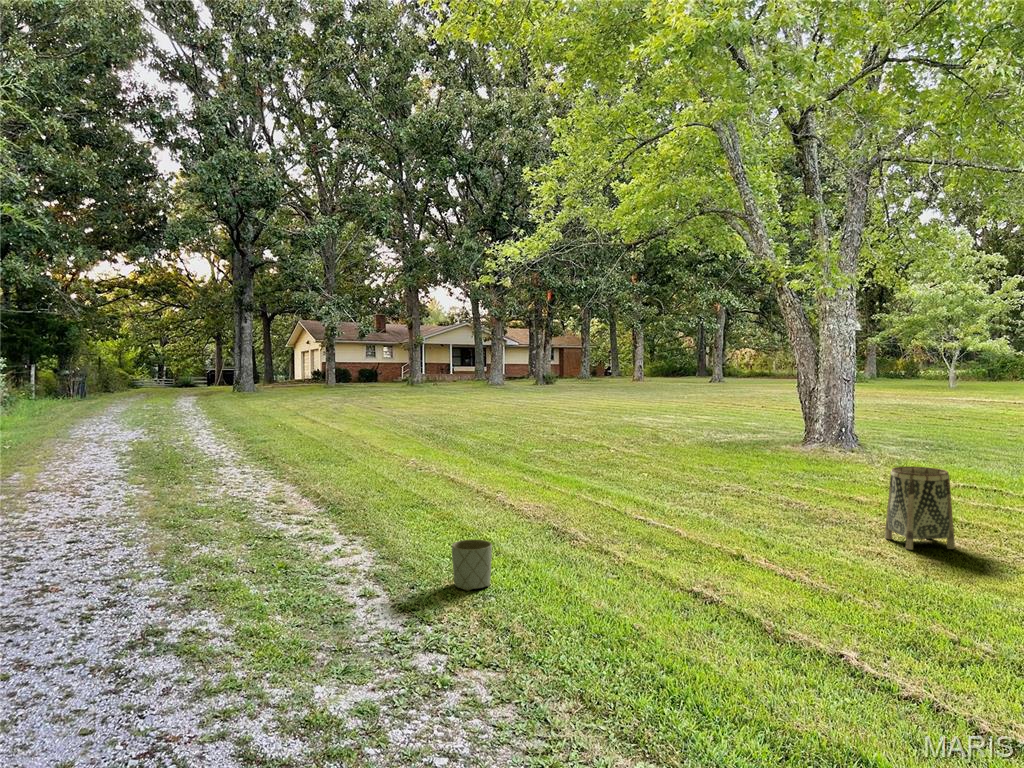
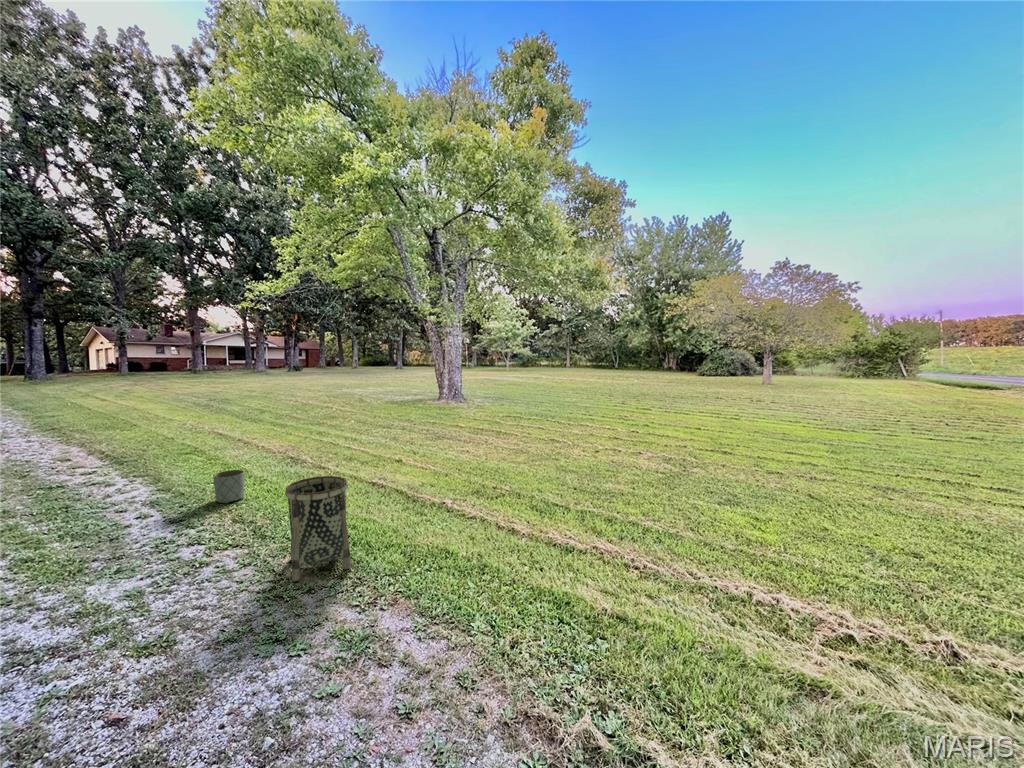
basket: present [885,466,955,550] -> present [285,476,351,581]

